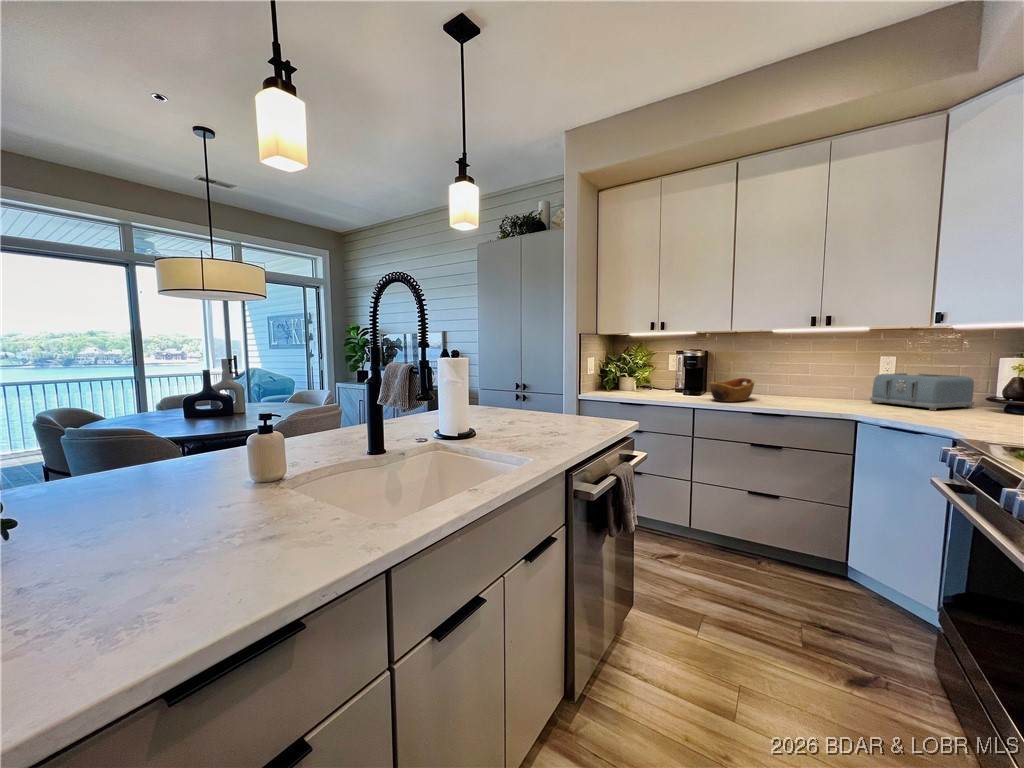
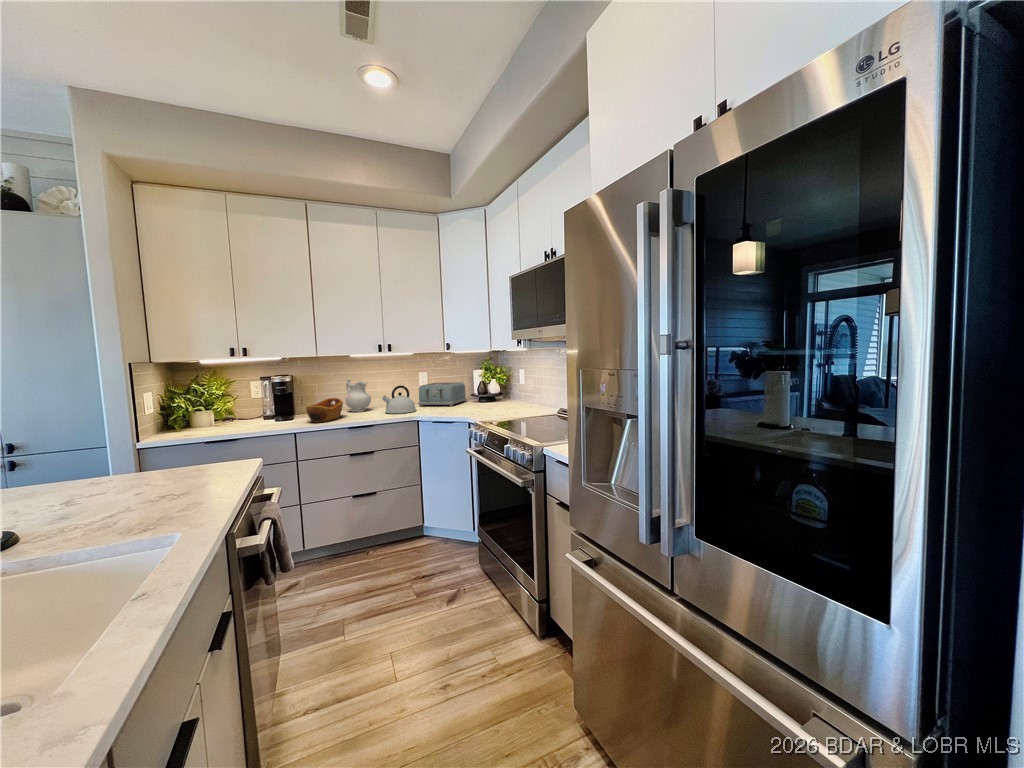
ceramic pitcher: none [761,359,796,398] -> present [345,380,371,412]
kettle: none [807,371,860,408] -> present [382,385,416,414]

